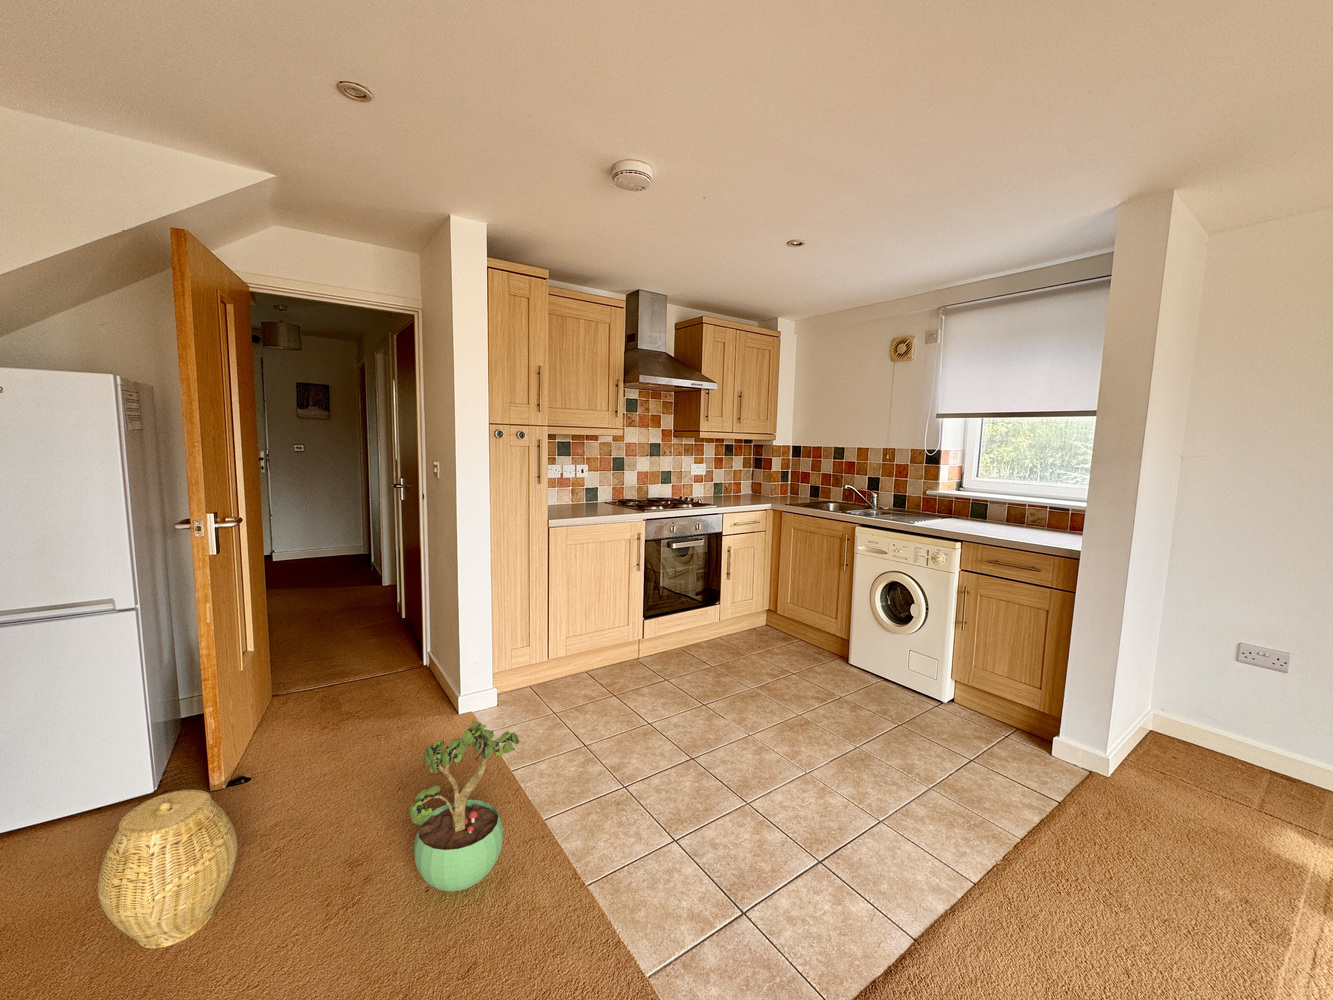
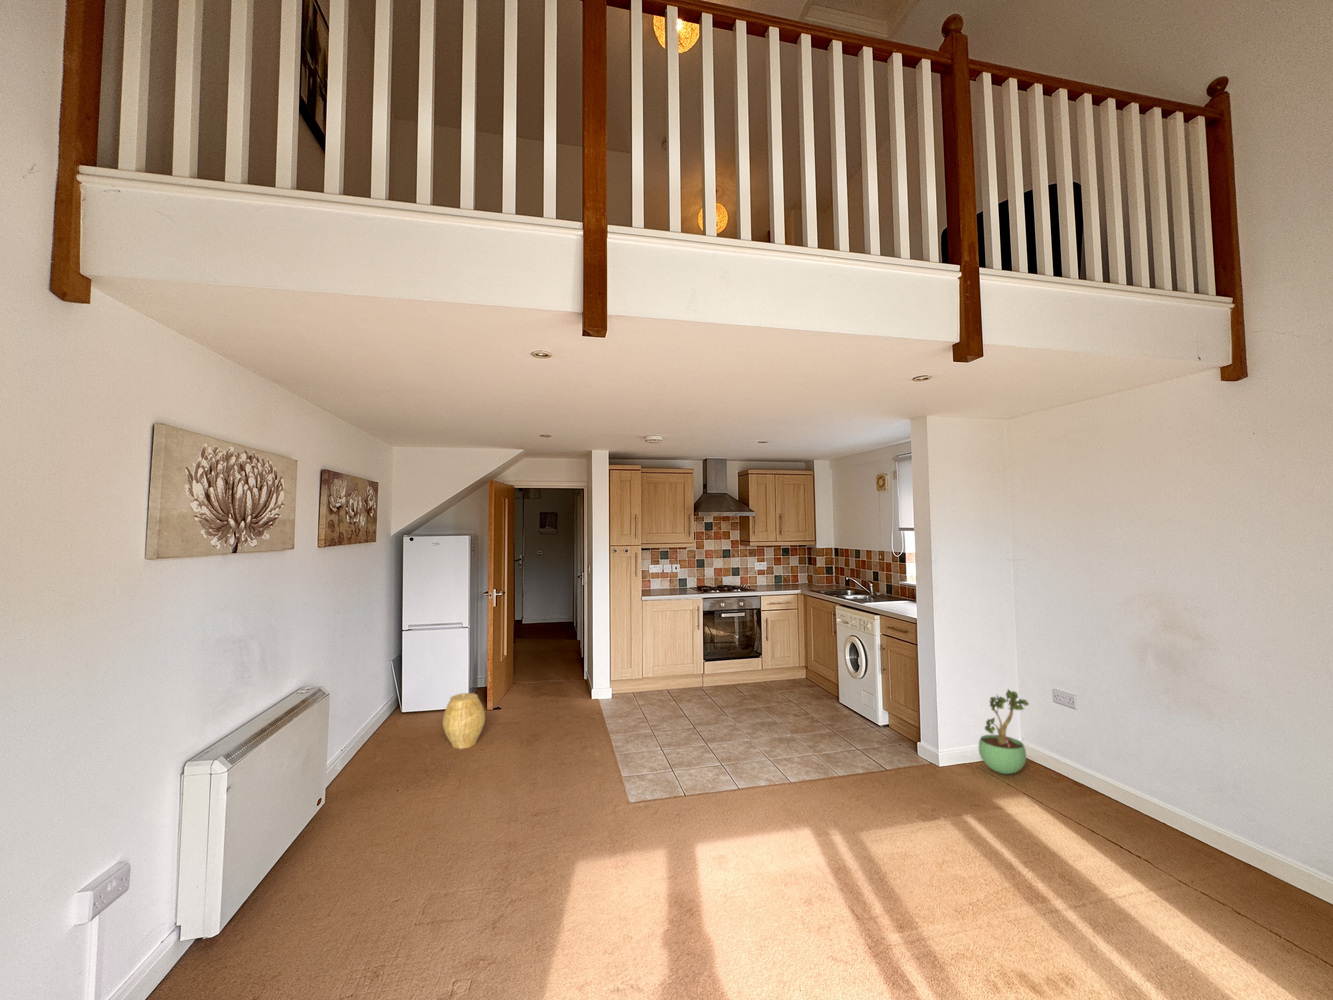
potted plant: present [409,721,519,892] -> present [979,690,1029,774]

